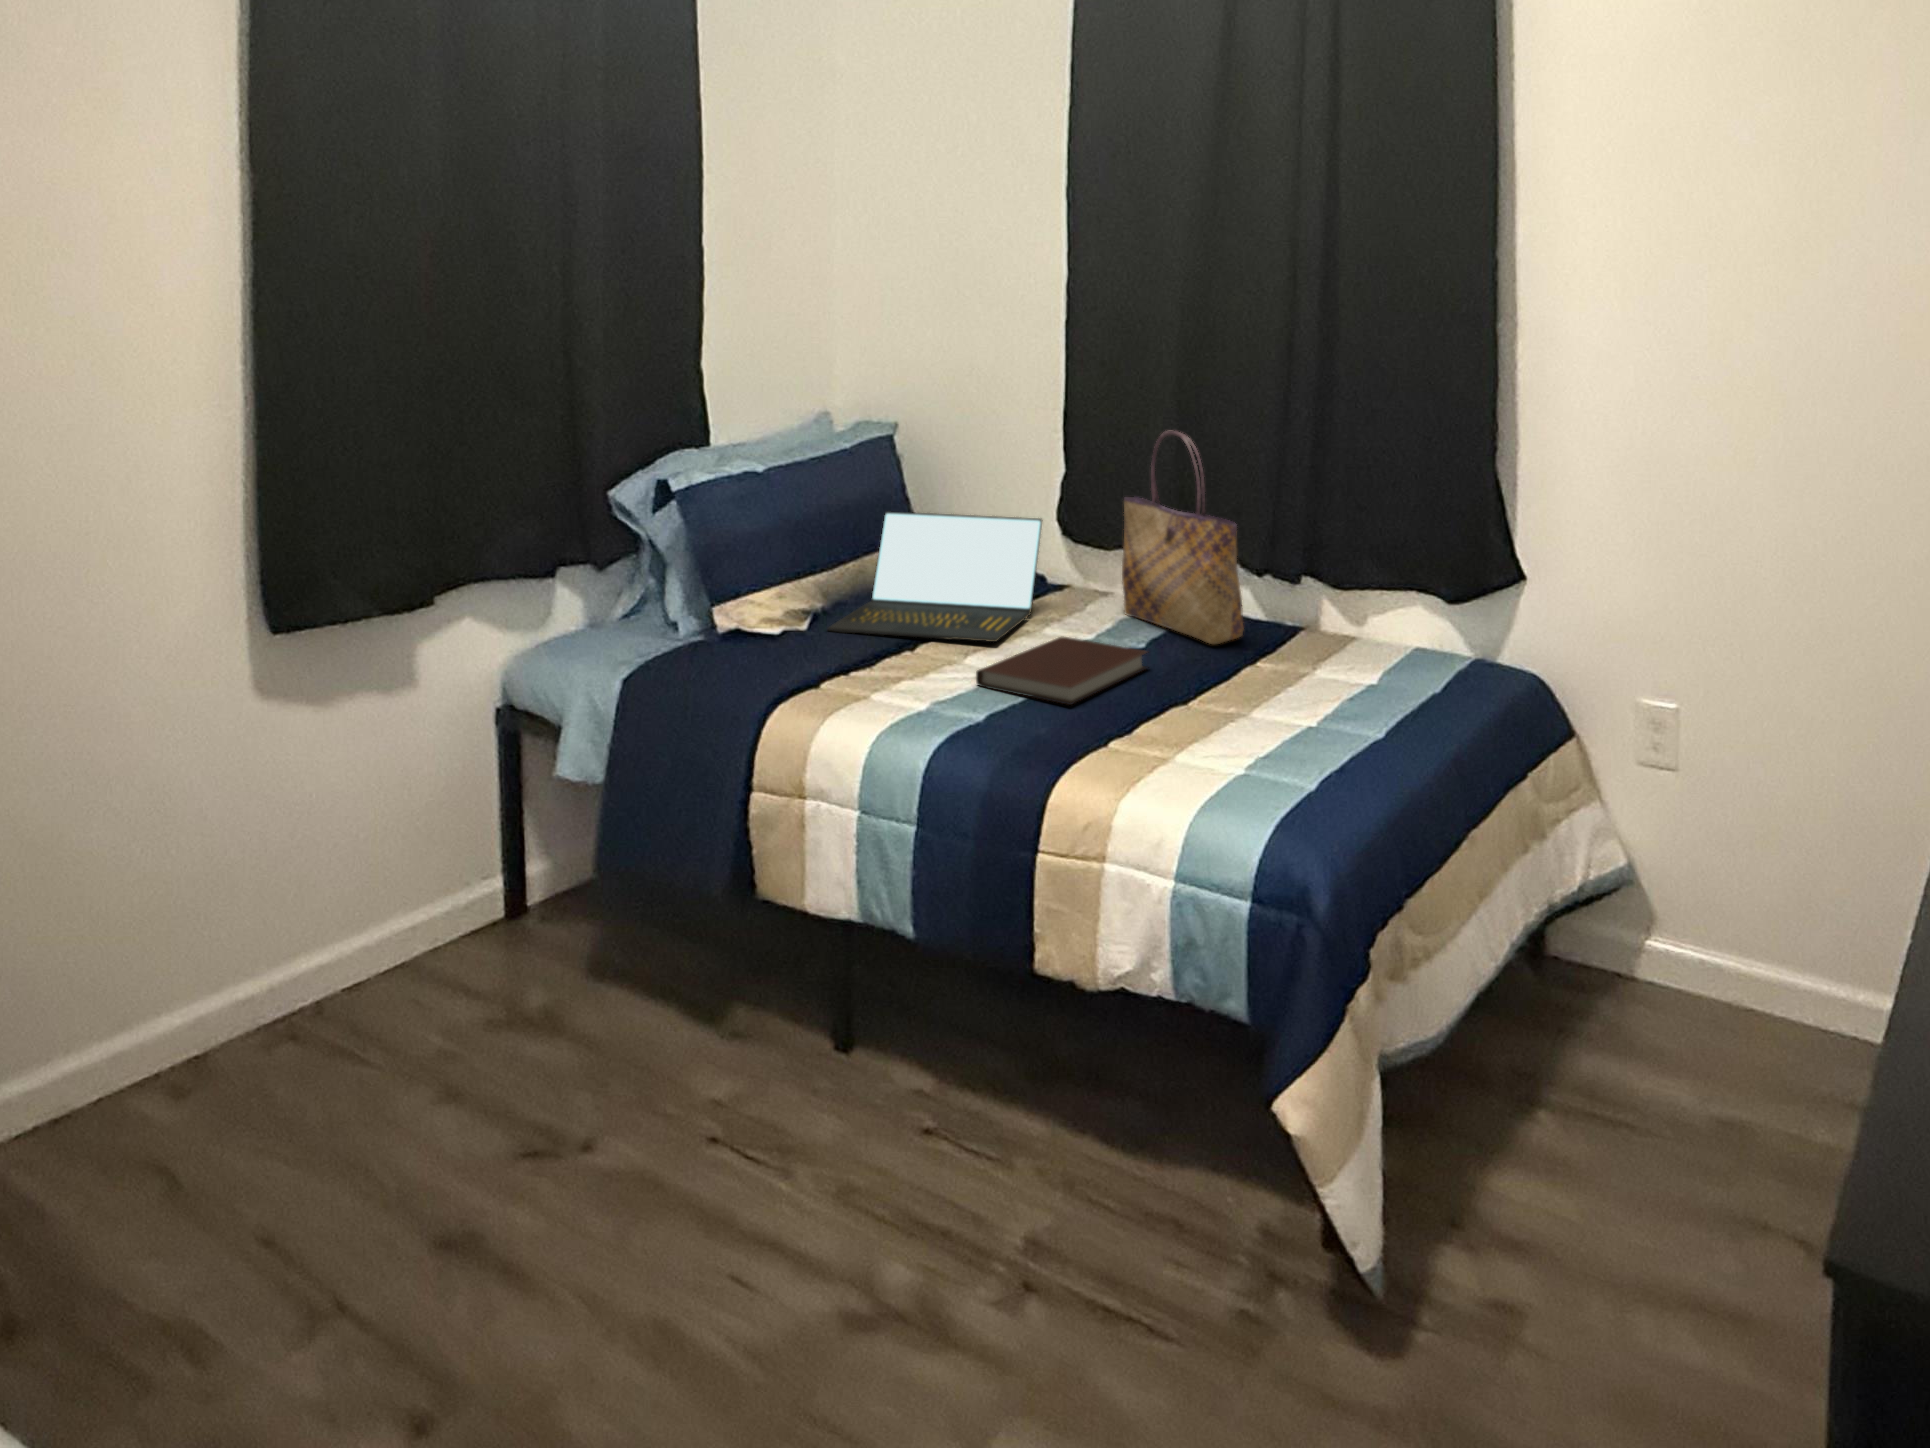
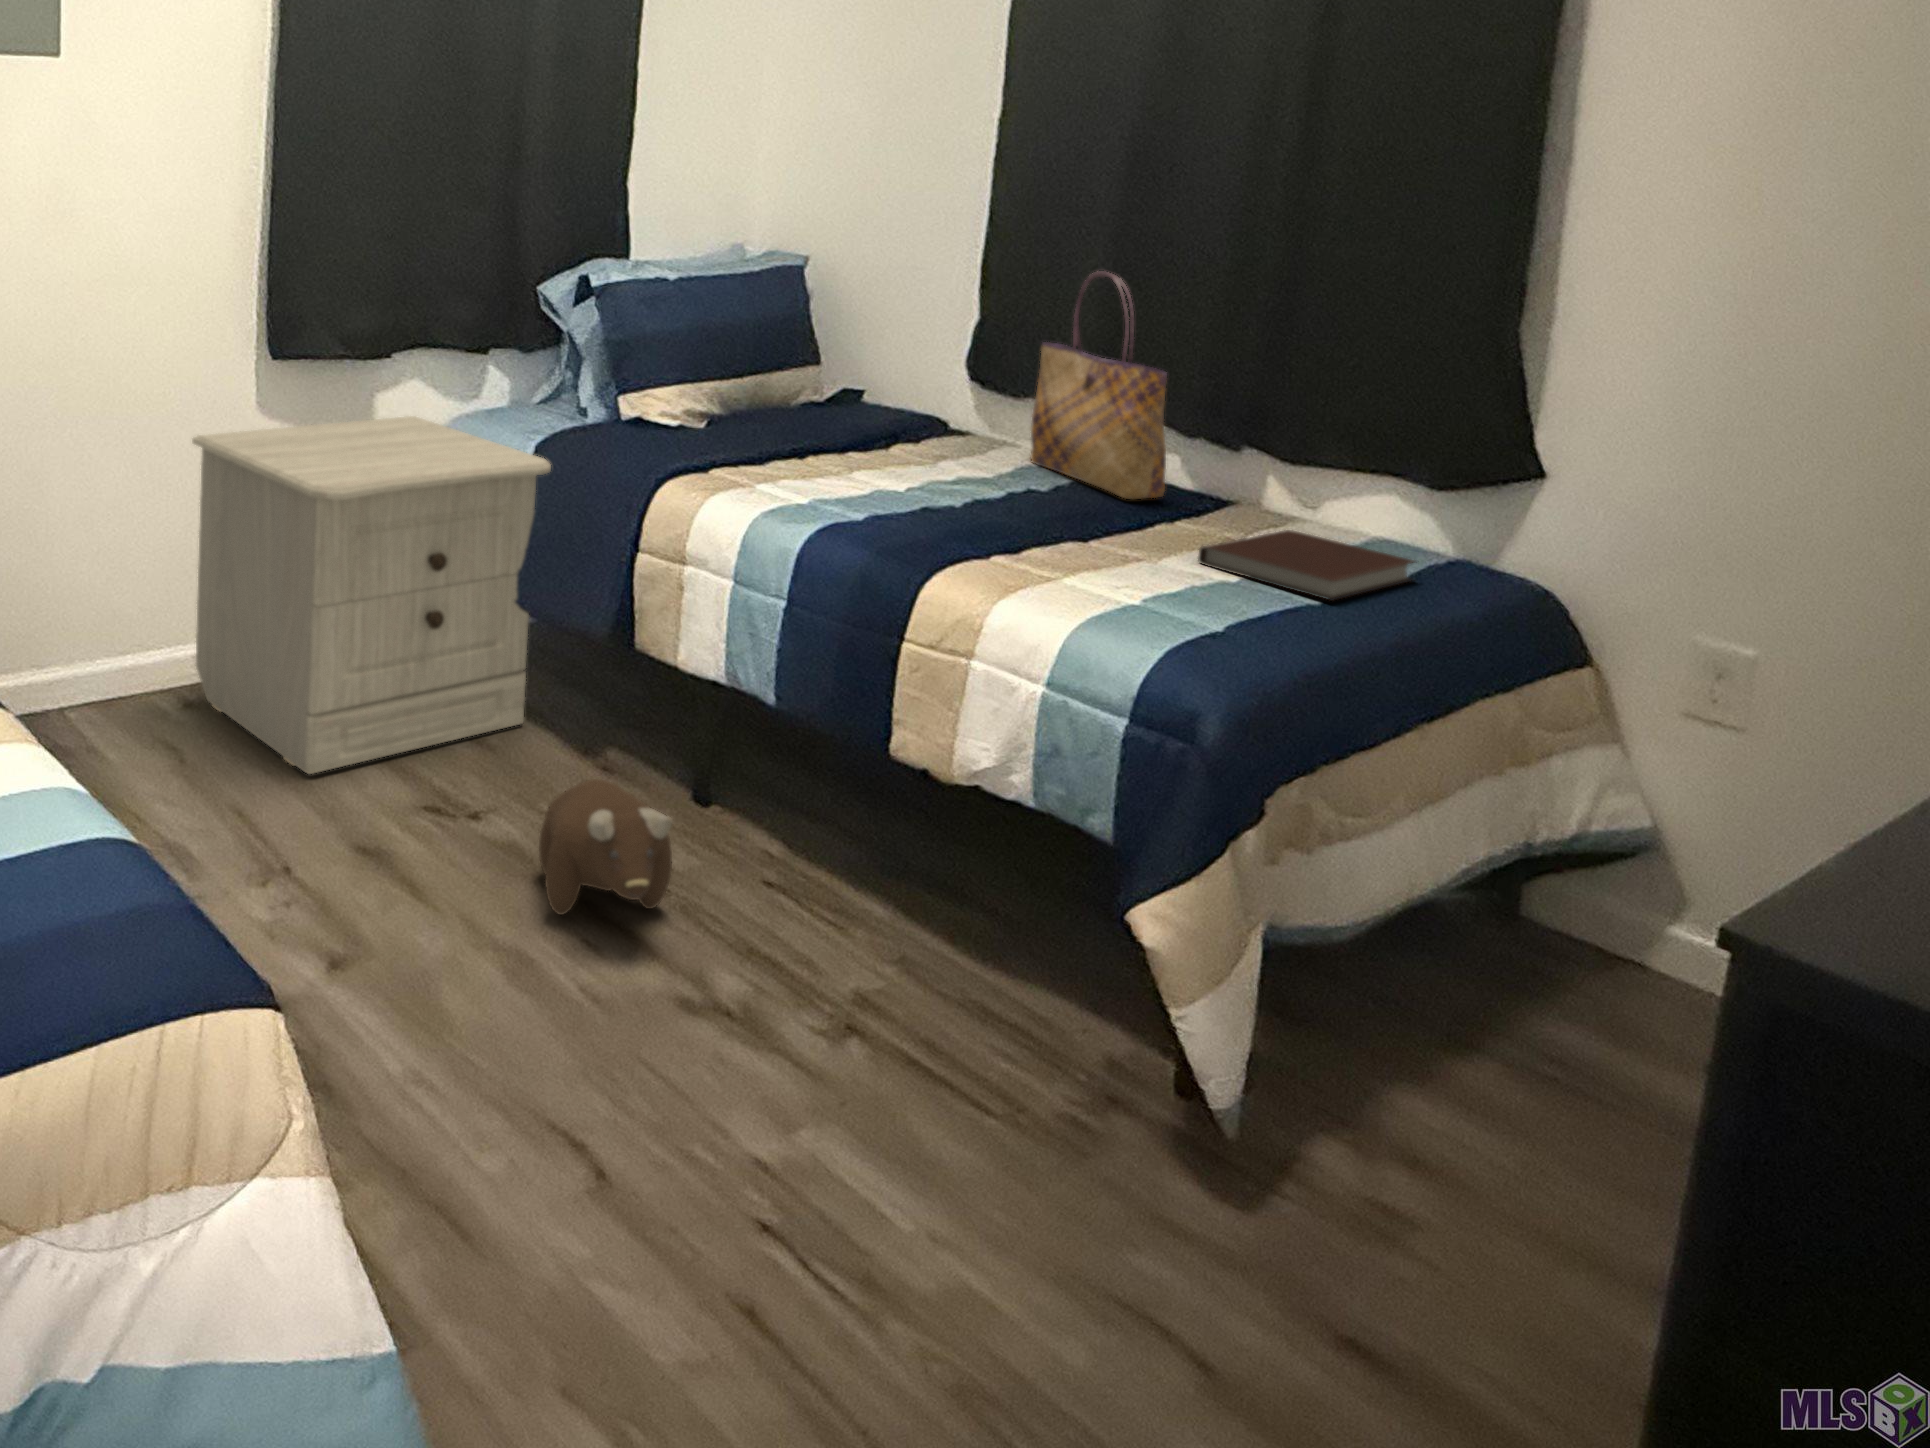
laptop: present [827,511,1043,642] -> none [723,333,950,462]
notebook: present [976,637,1147,705] -> present [1198,530,1415,600]
nightstand: none [163,662,642,1151] -> present [192,416,551,774]
plush toy: none [668,1075,822,1251] -> present [539,779,672,915]

